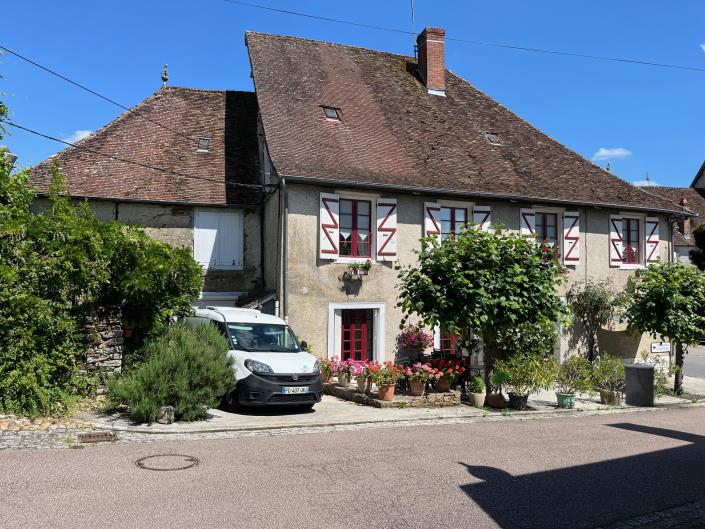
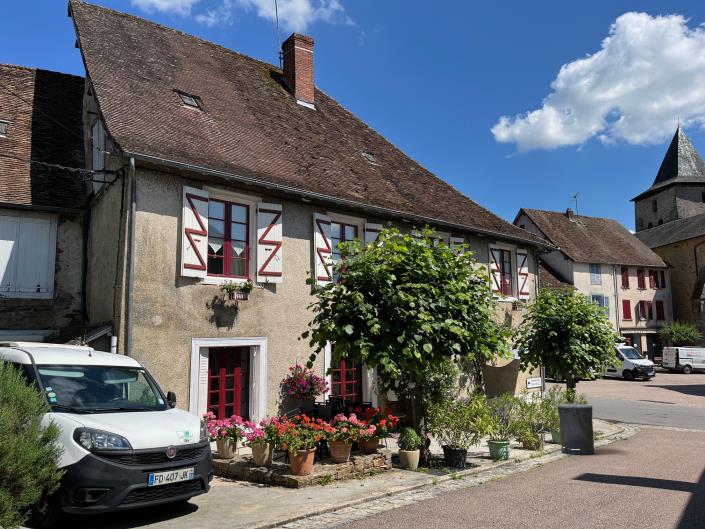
potted tree: present [487,371,508,407] -> none [426,416,456,472]

